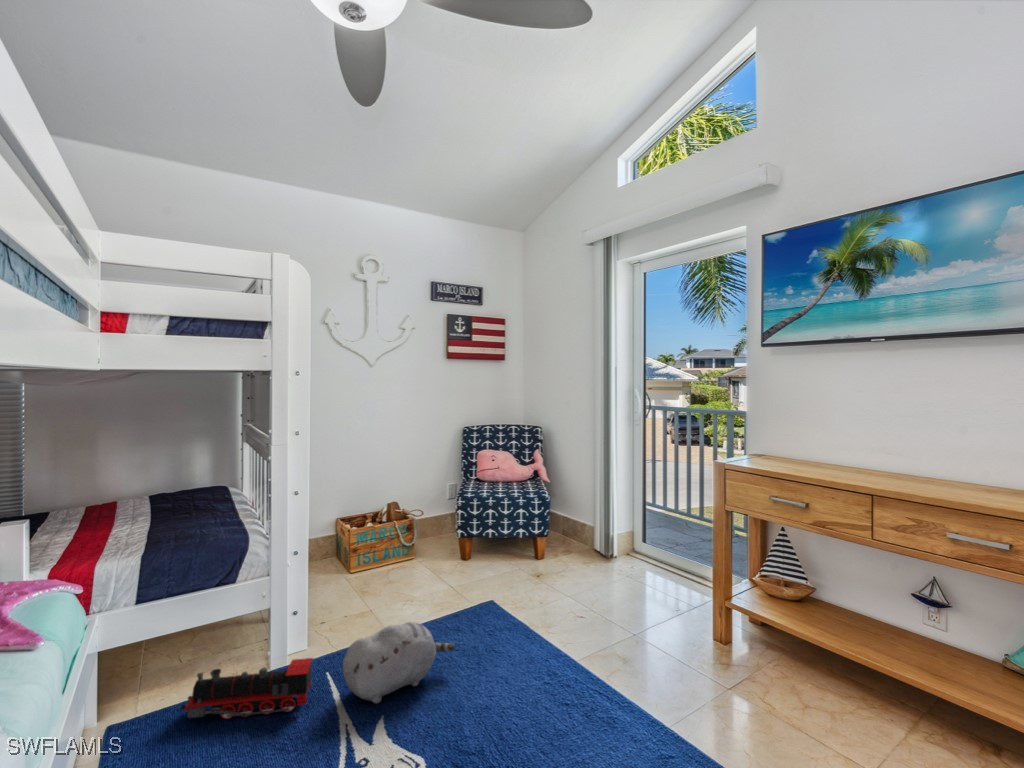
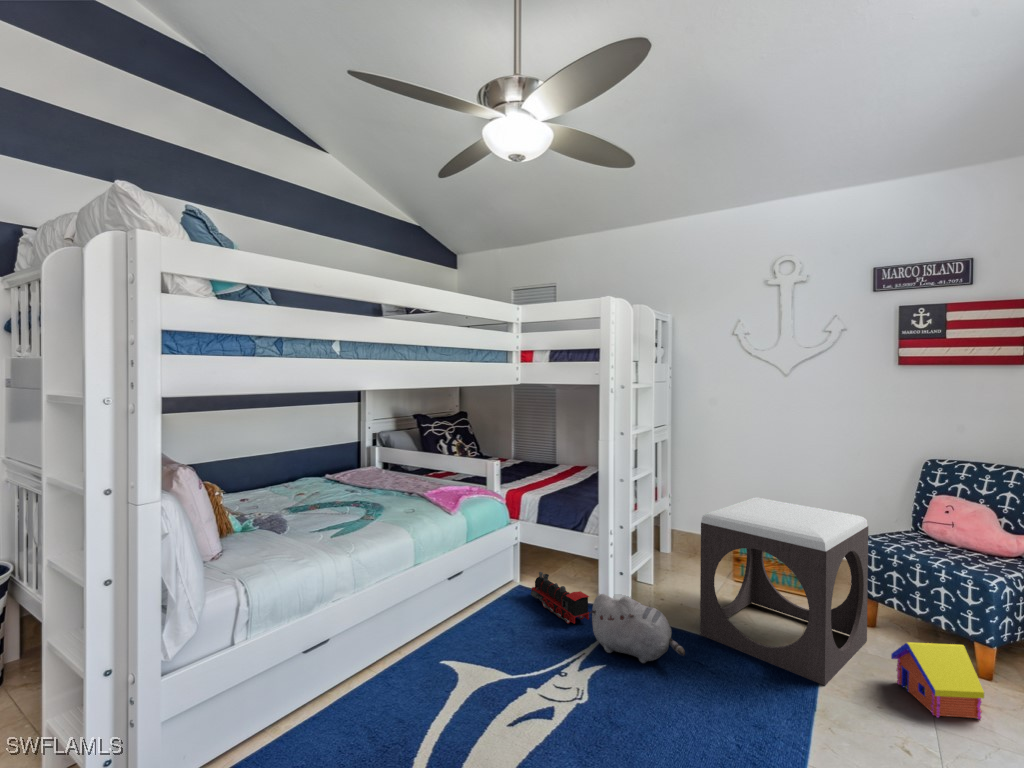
footstool: none [391,476,513,630] -> present [700,497,868,686]
toy house: none [522,541,572,592] -> present [891,642,984,719]

